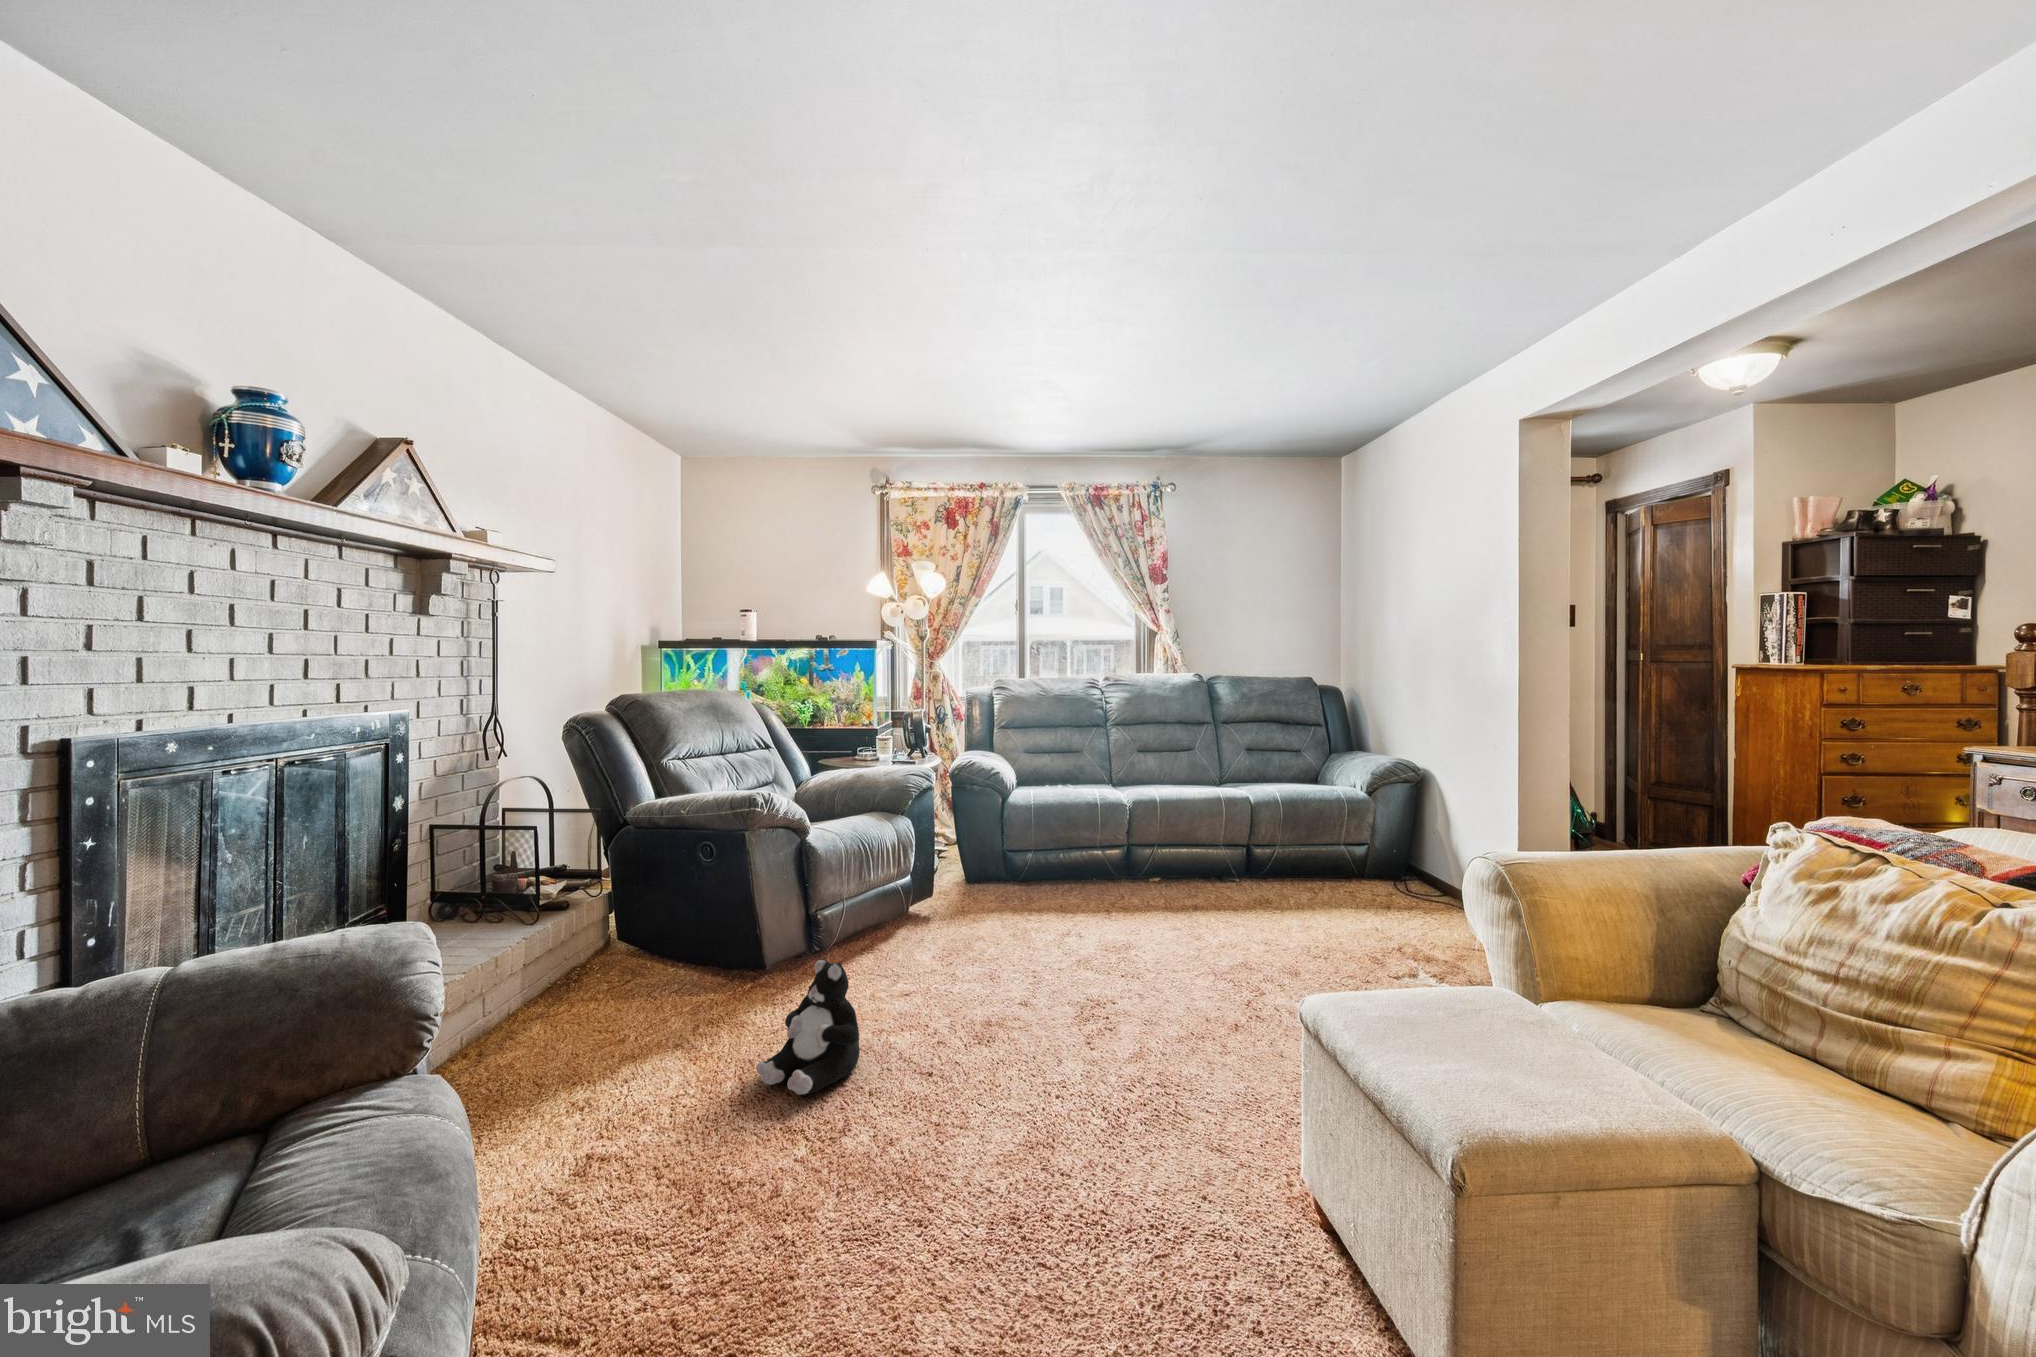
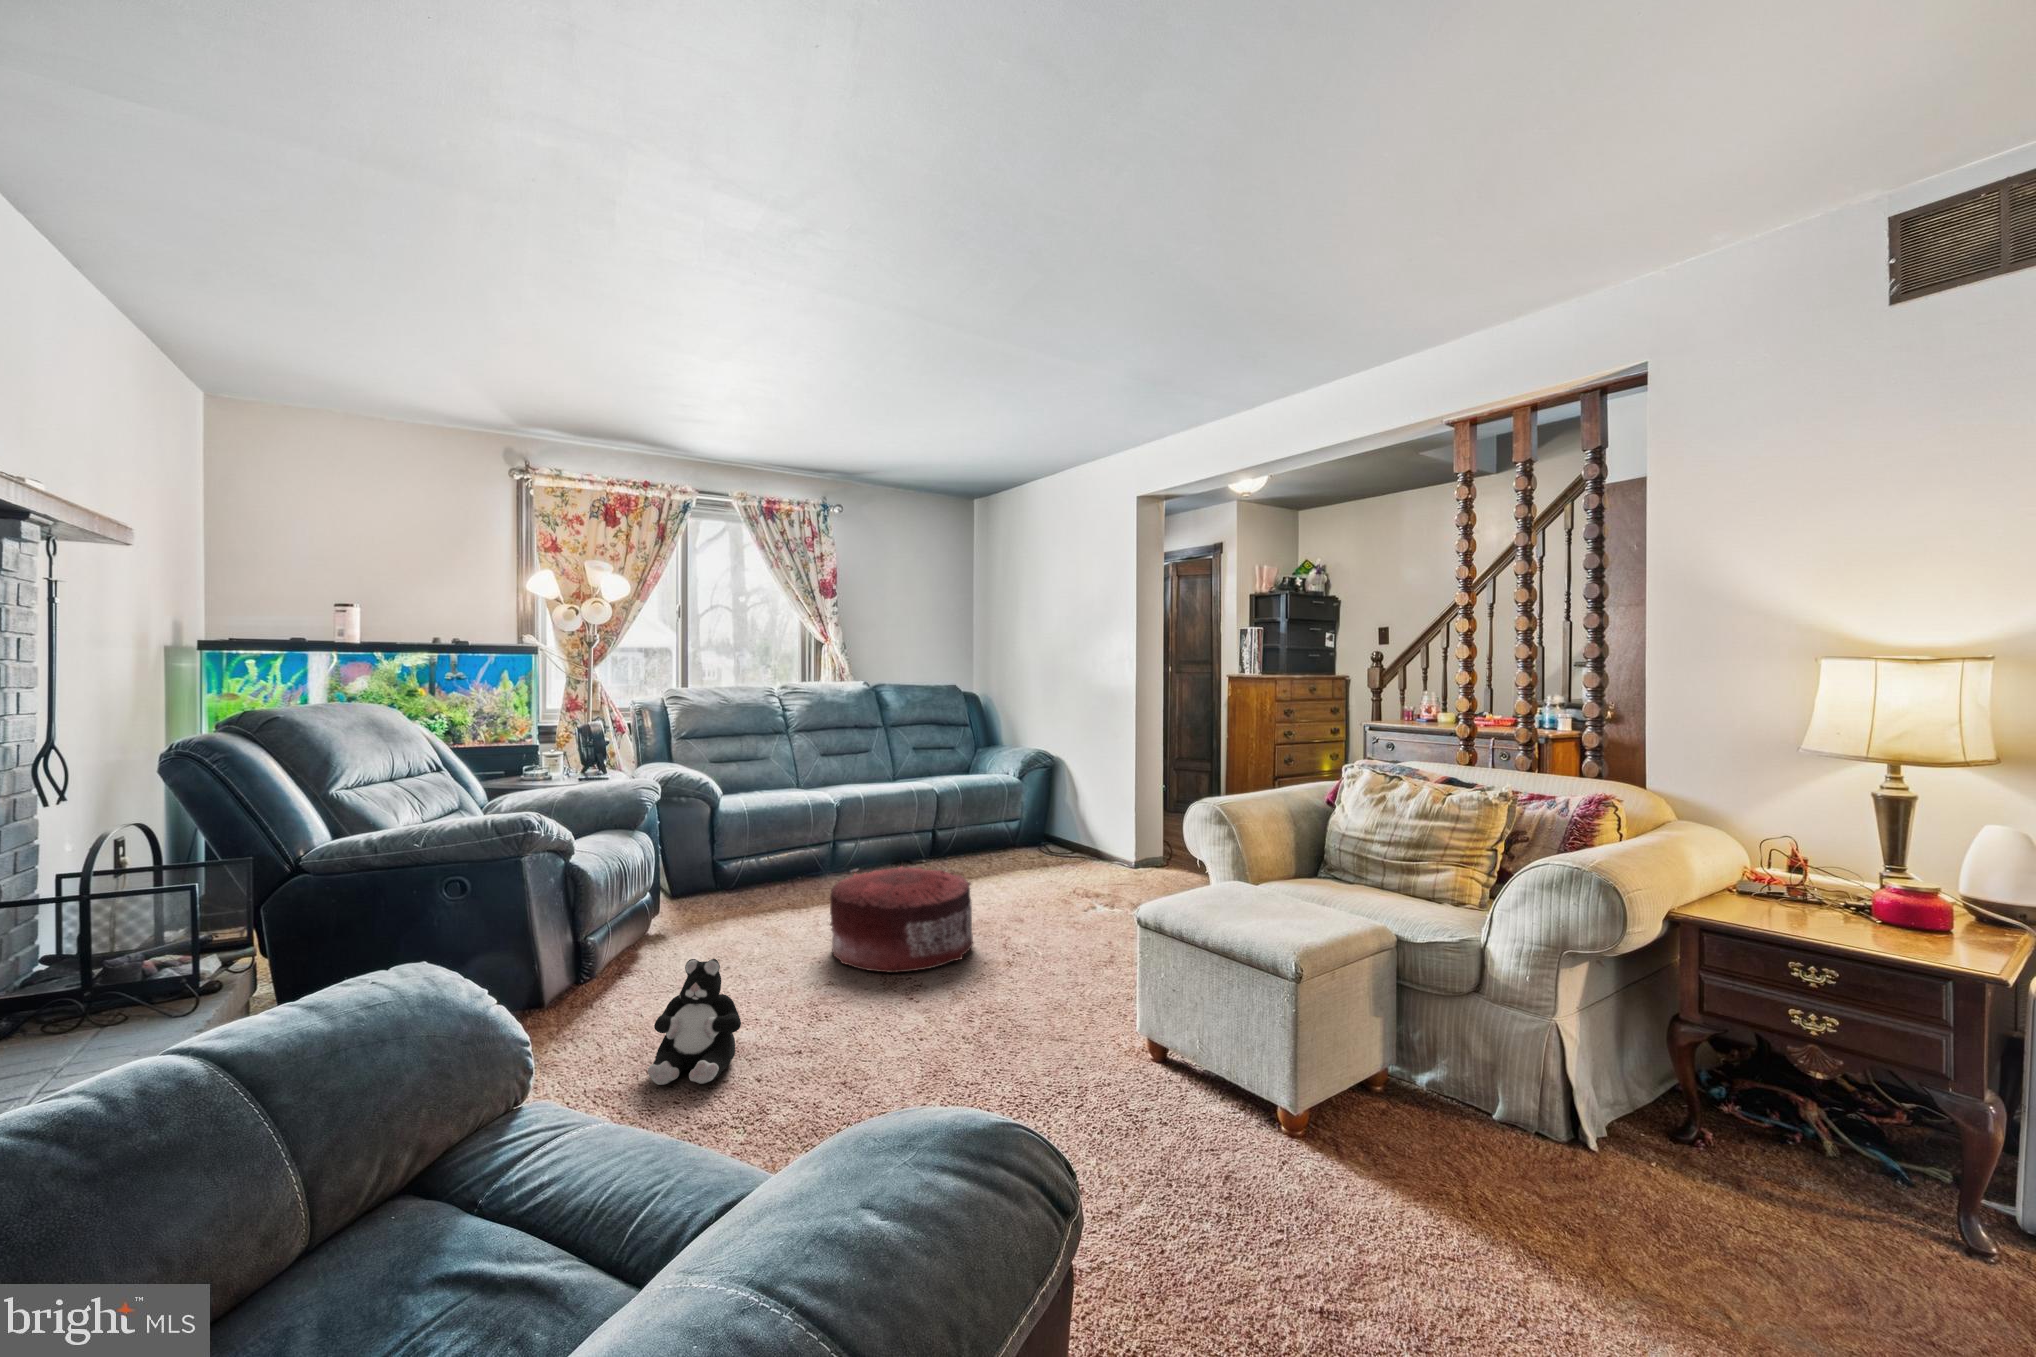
pouf: none [1044,883,1212,1013] -> present [830,867,973,972]

